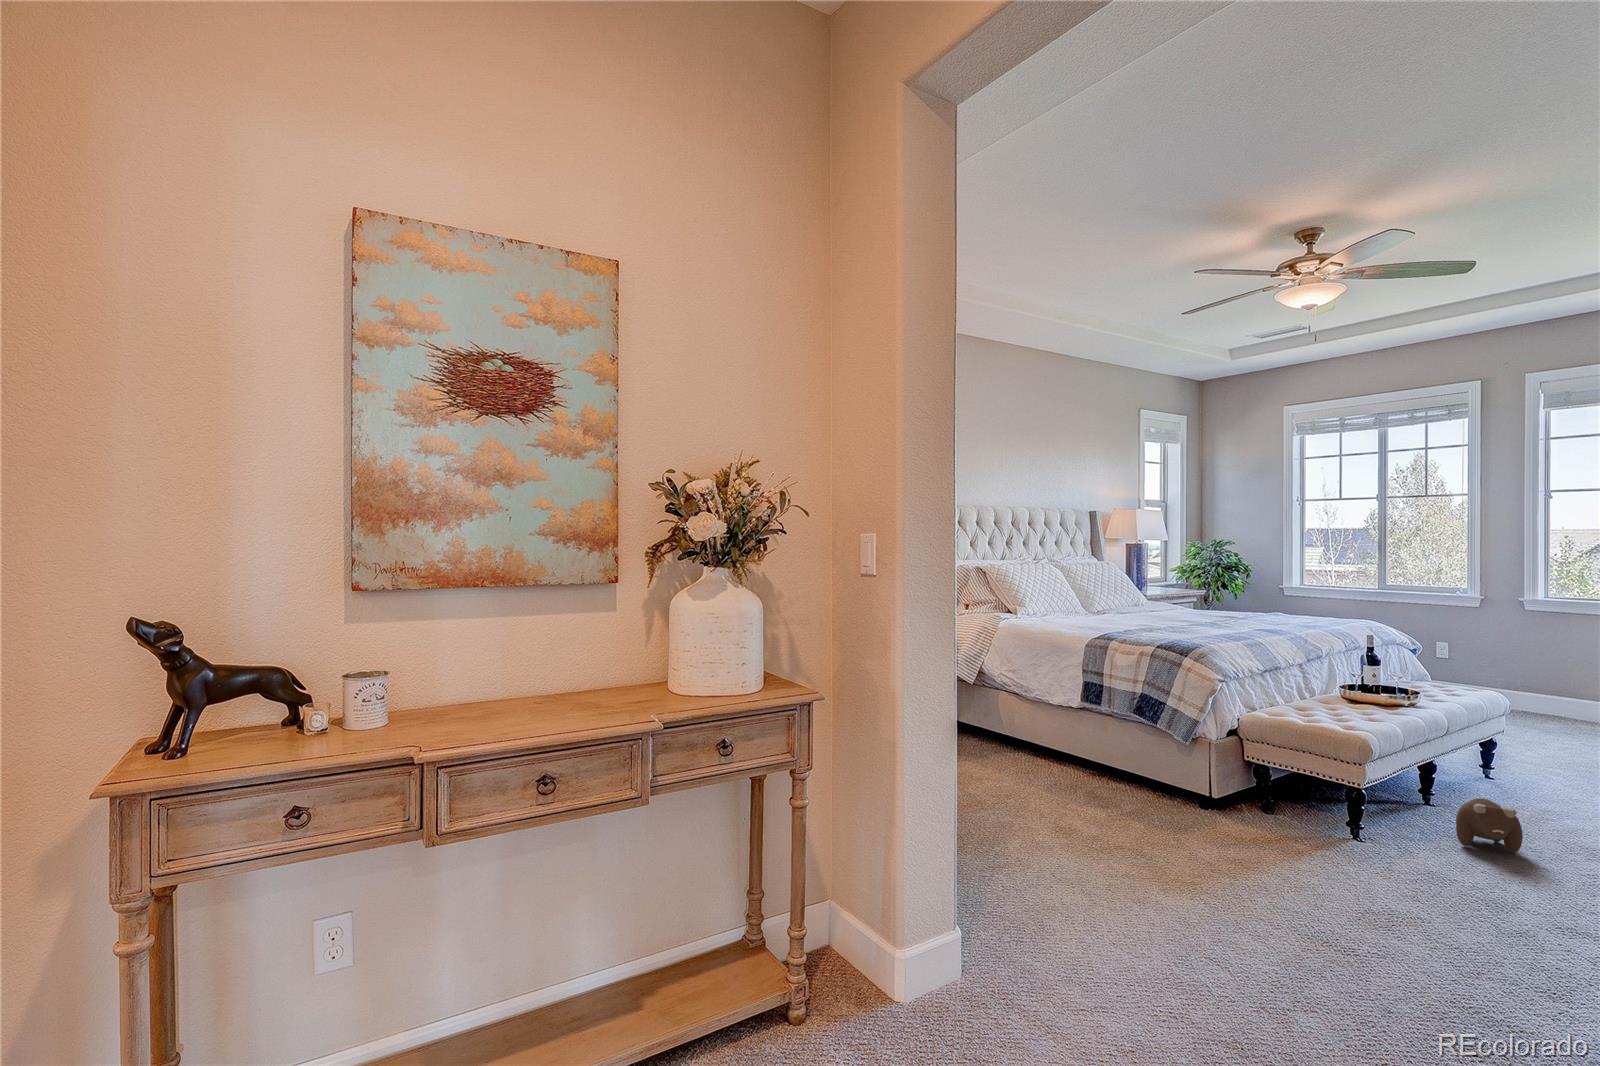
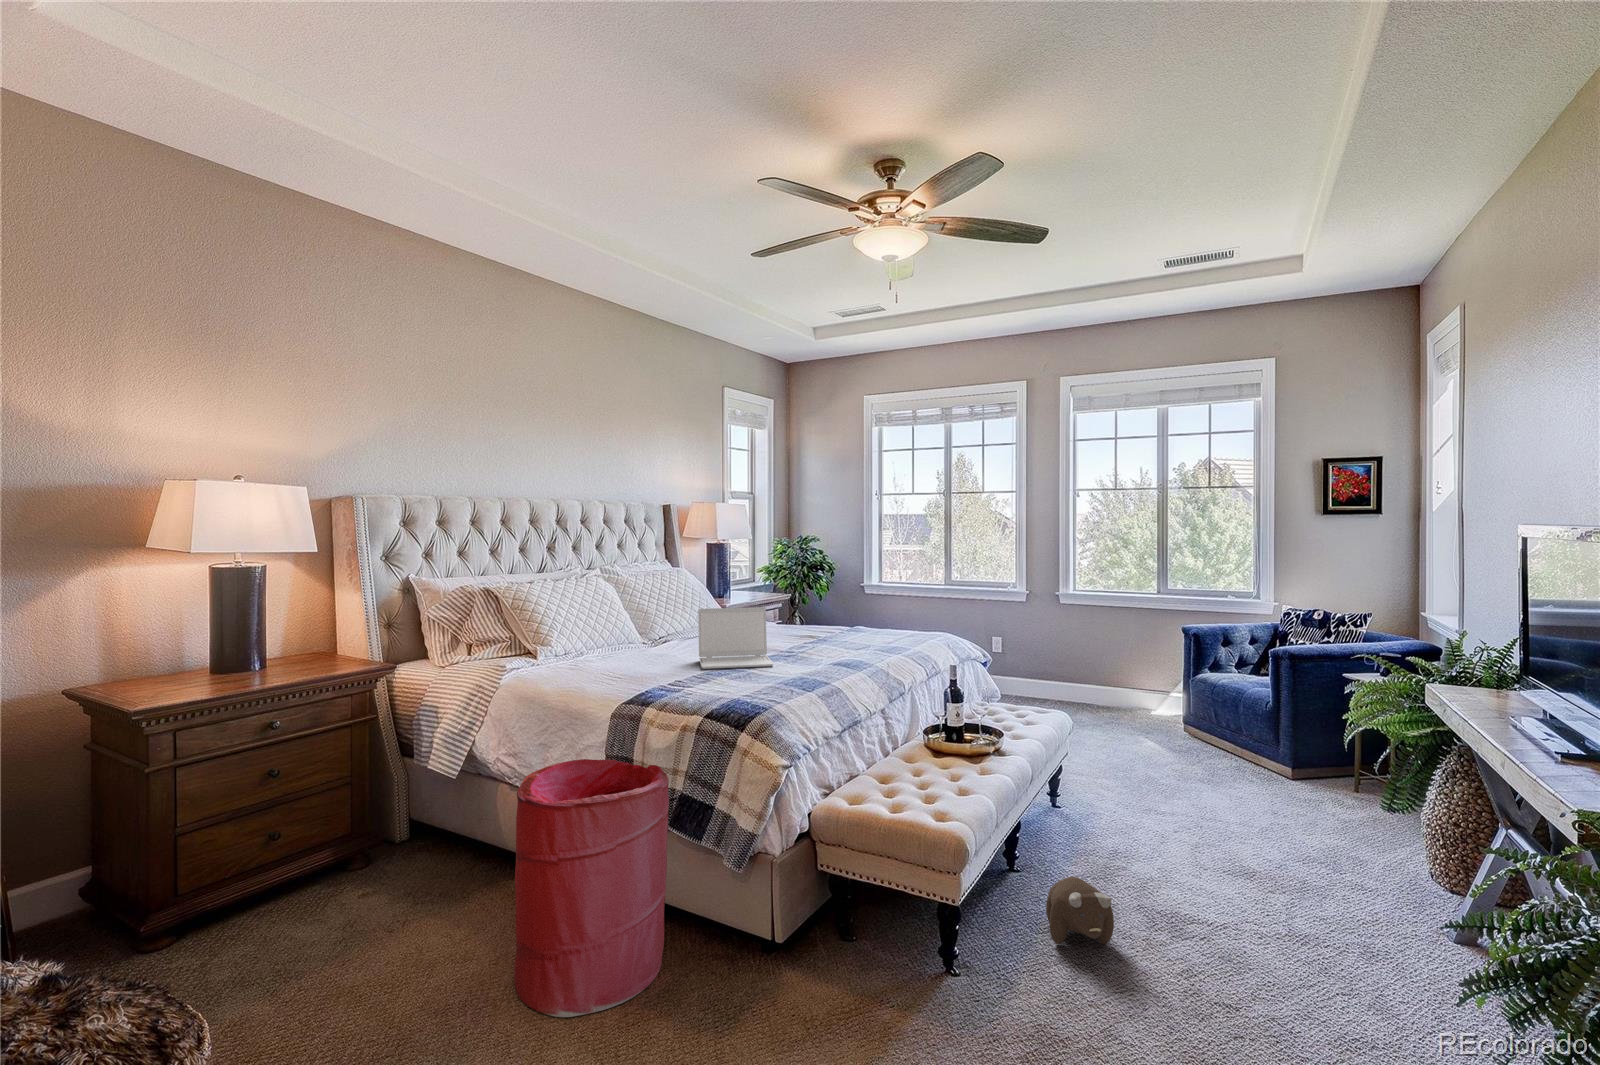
laptop: none [1138,584,1203,628] -> present [698,607,773,669]
laundry hamper: none [1031,669,1133,814] -> present [514,759,669,1017]

